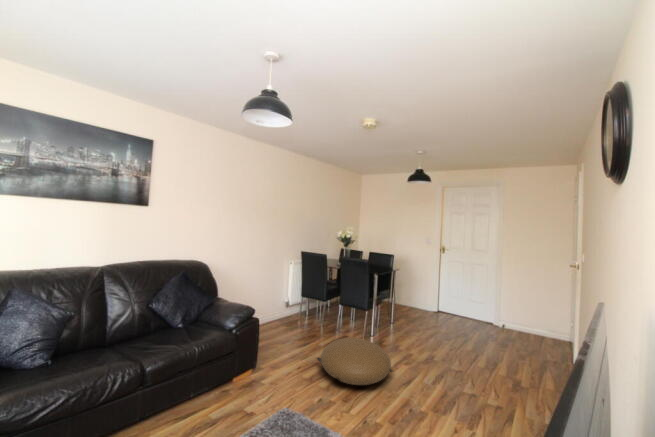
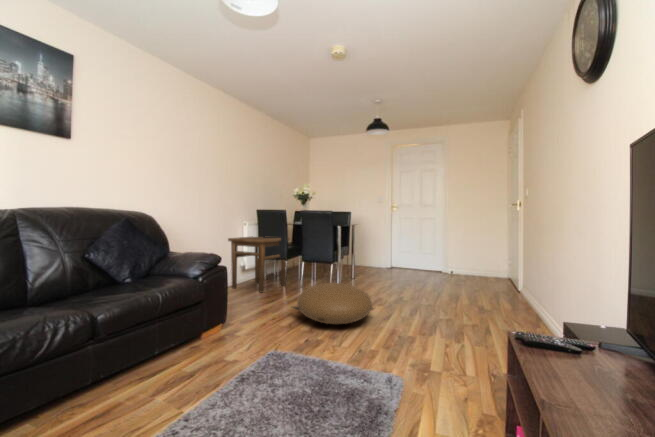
side table: none [274,274,330,332] -> present [228,236,289,293]

